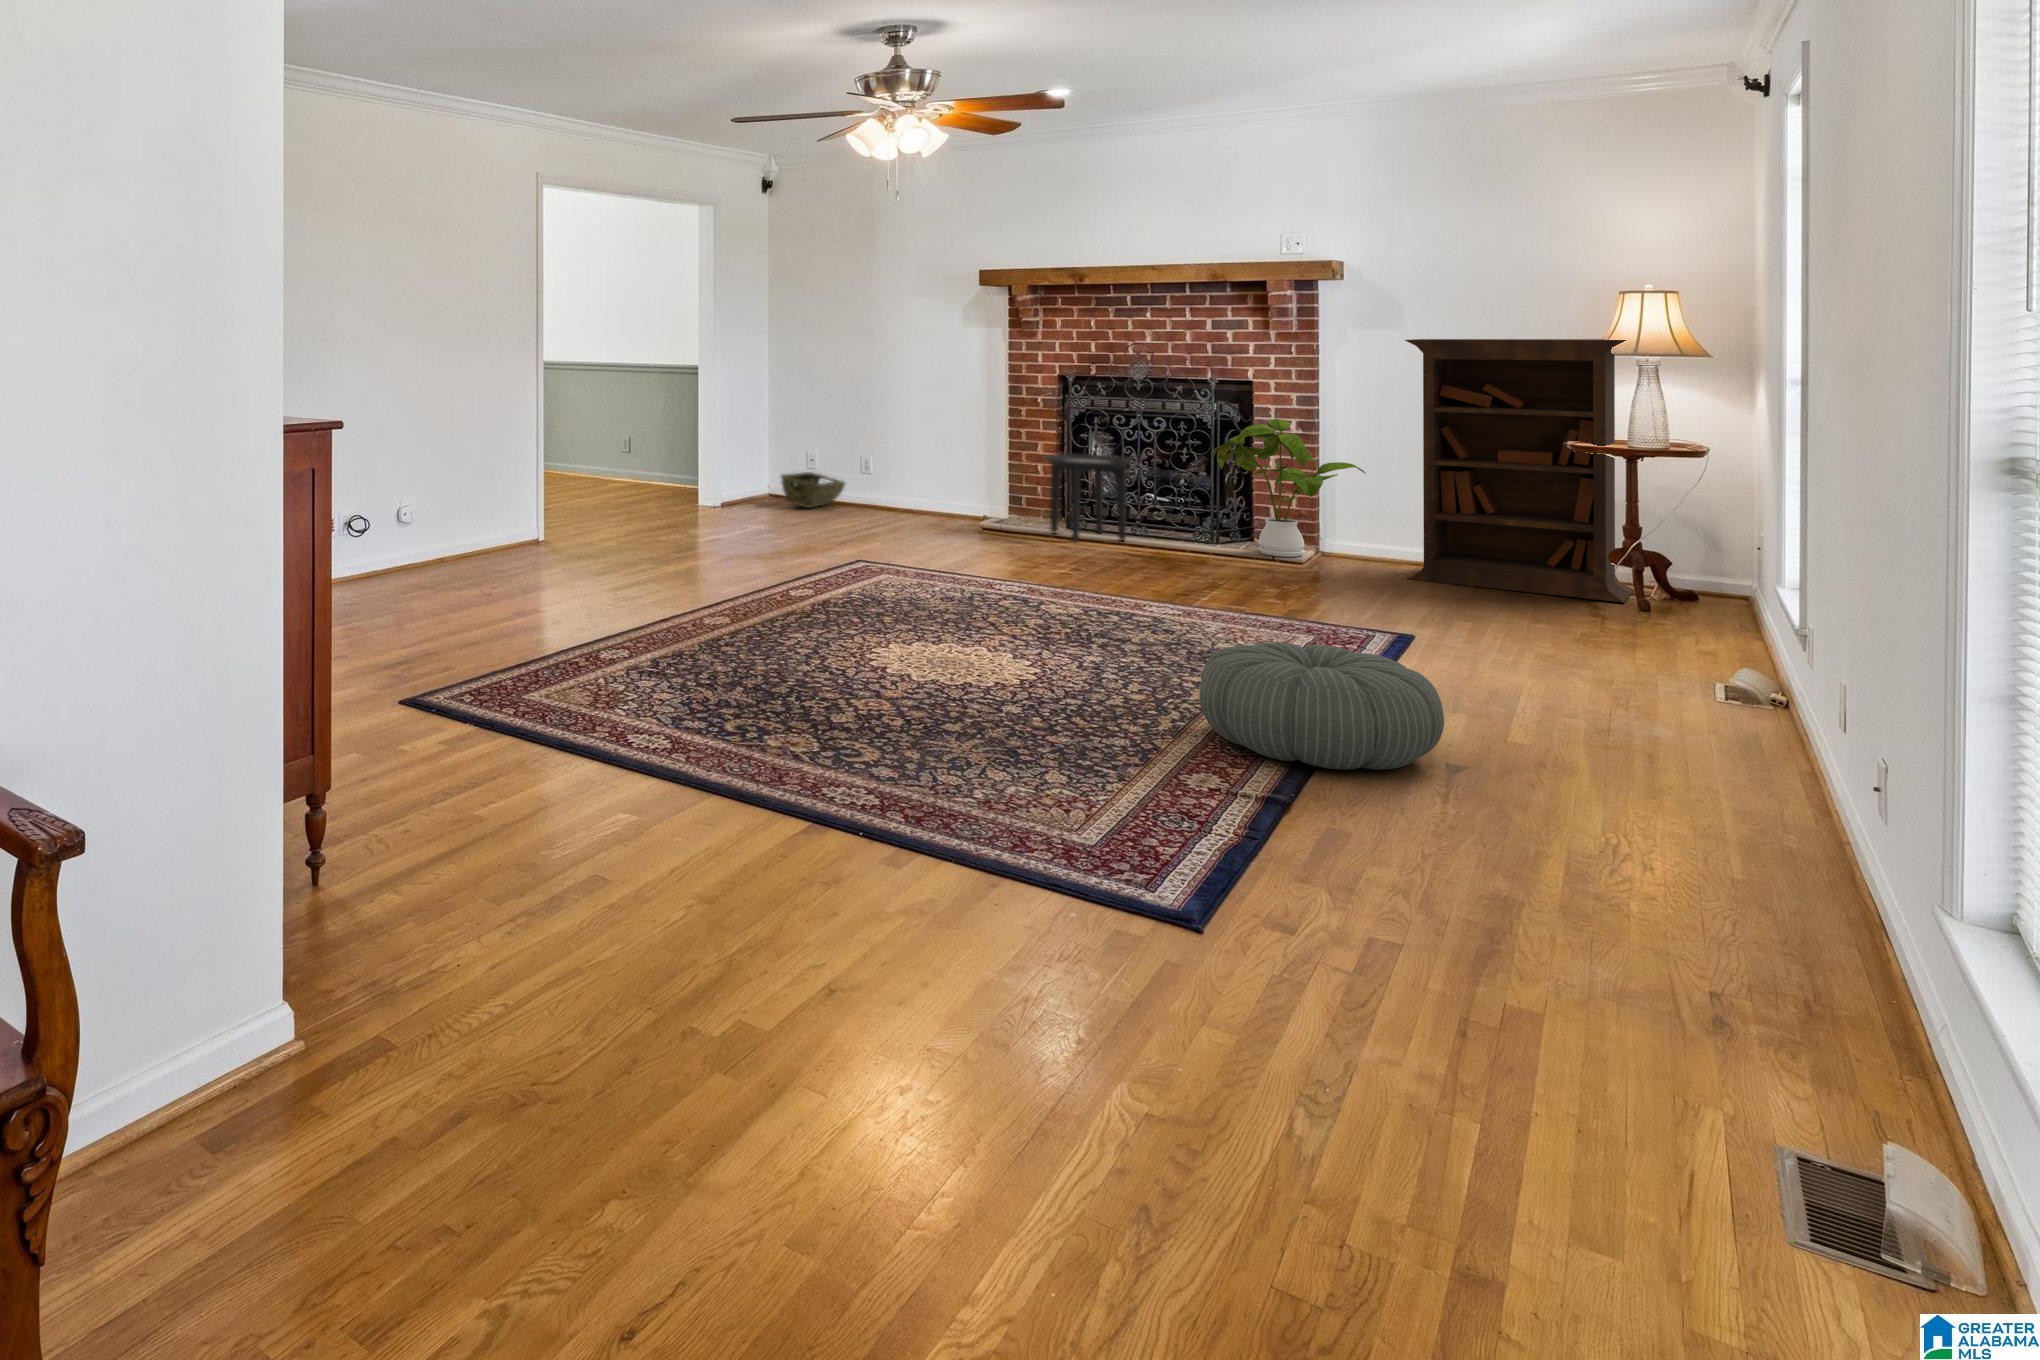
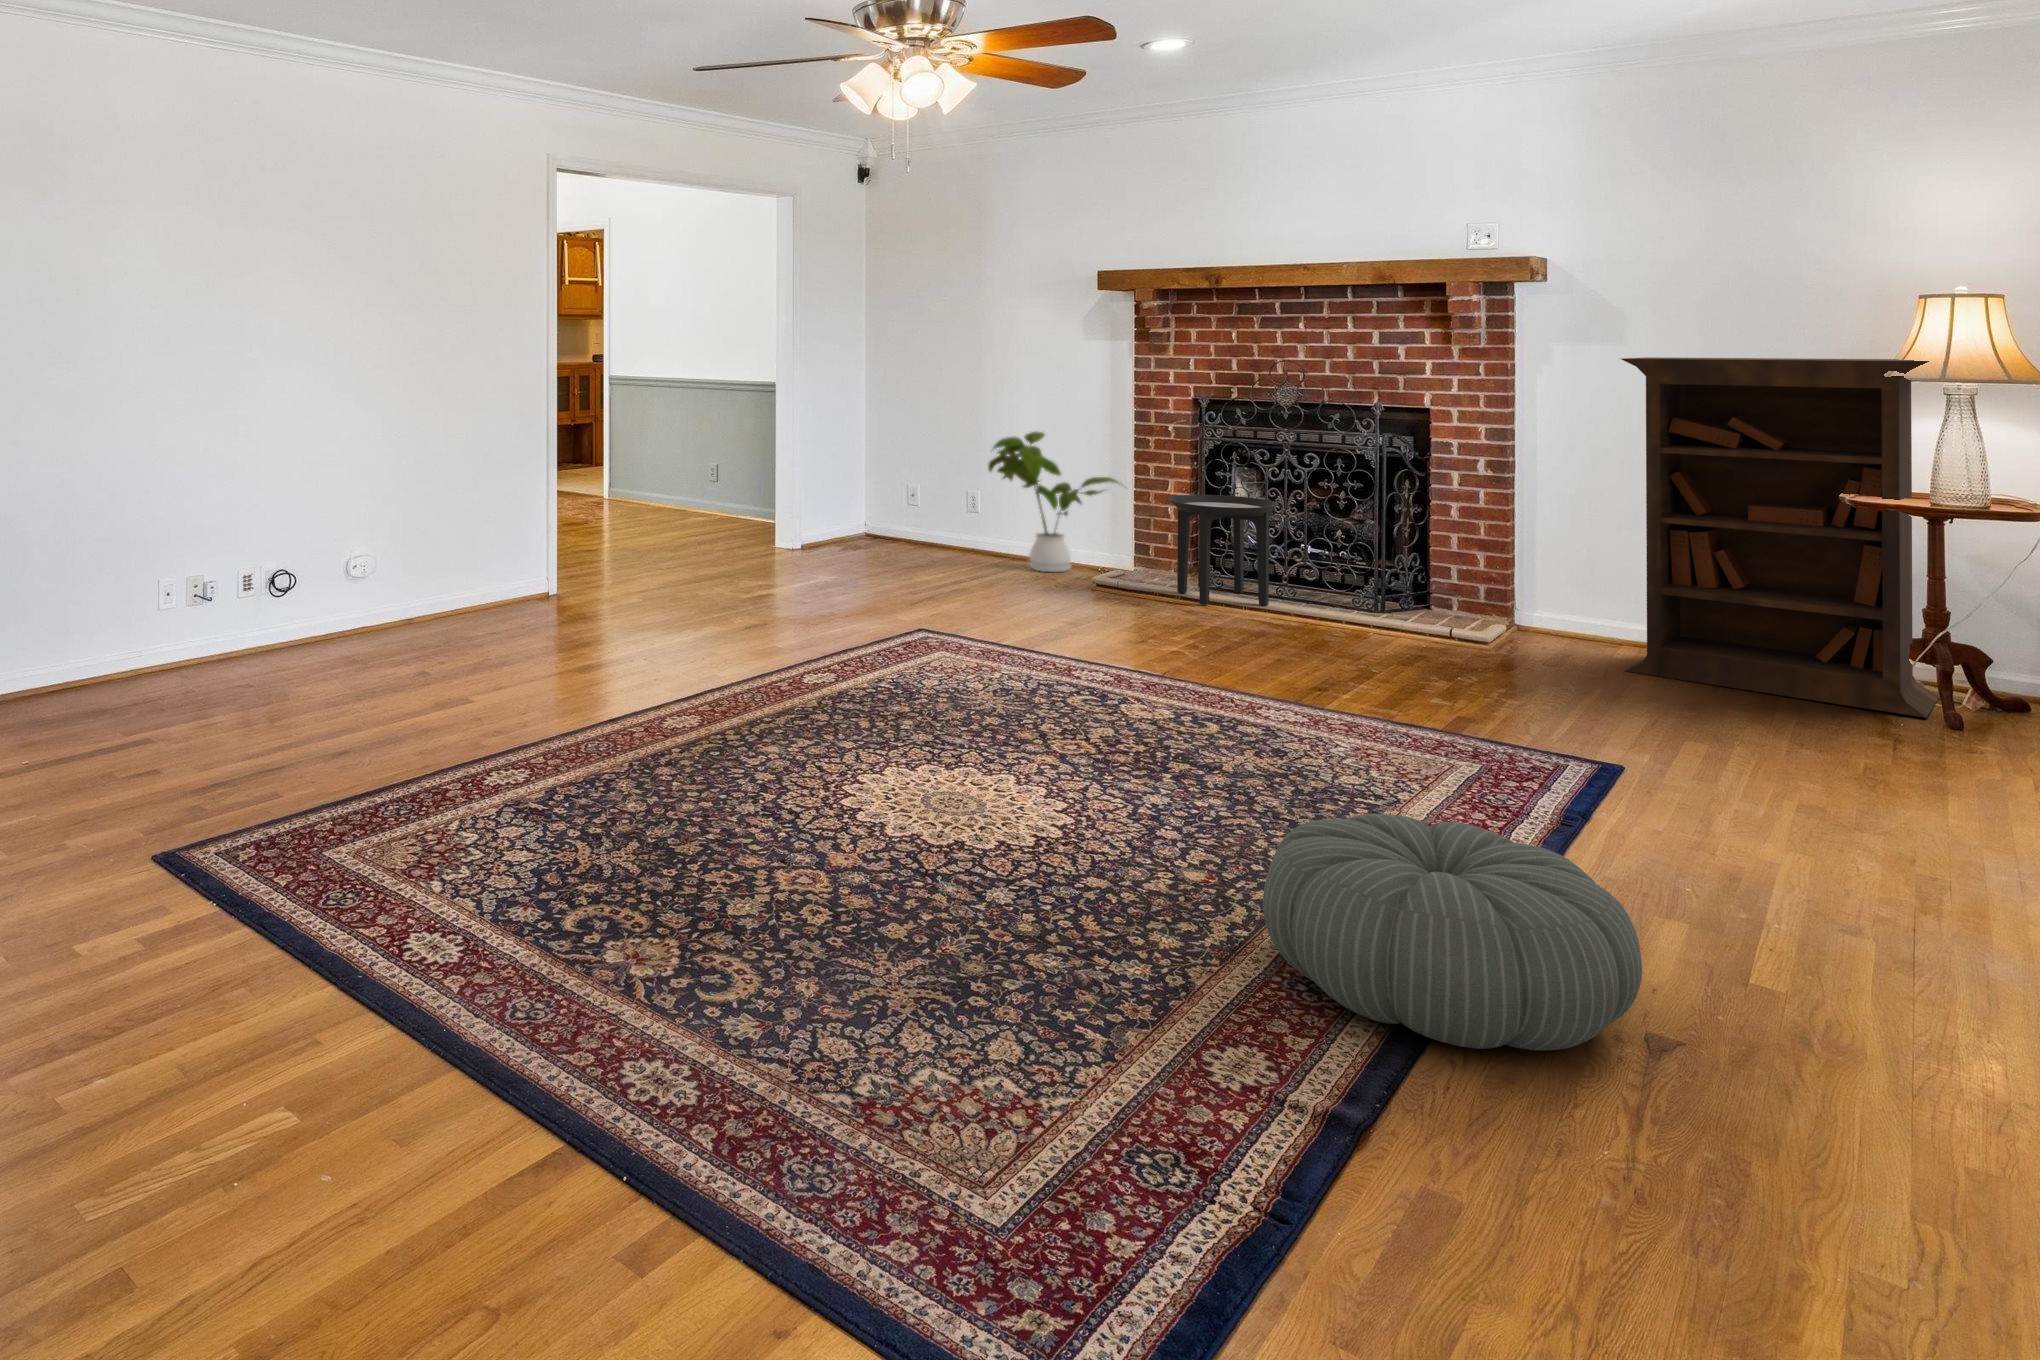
house plant: present [1212,419,1366,557] -> present [988,432,1123,572]
woven basket: present [781,472,845,508] -> none [867,509,947,552]

